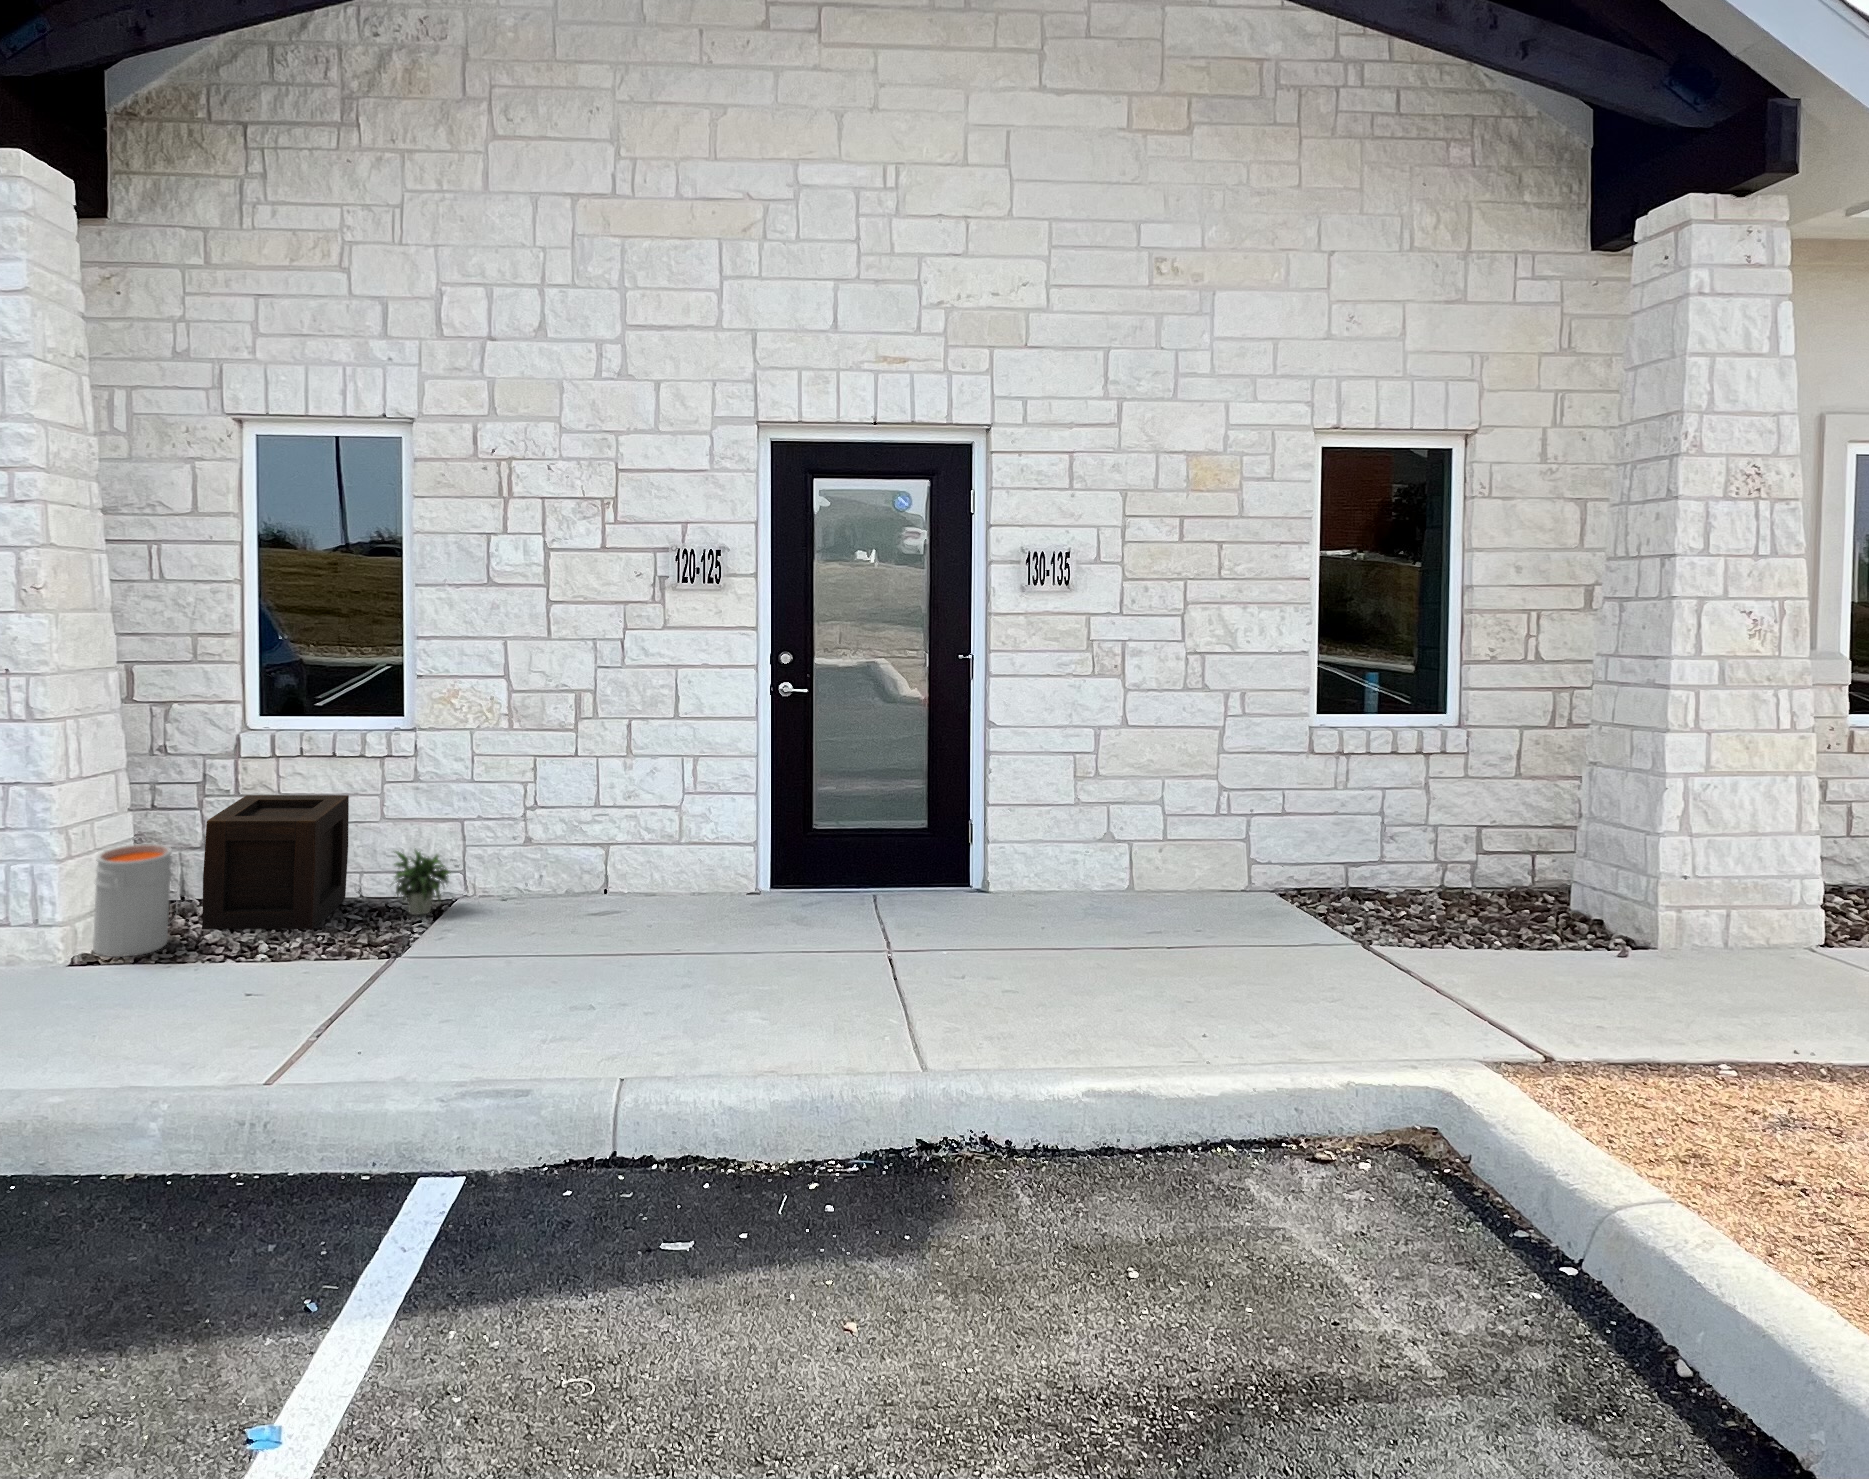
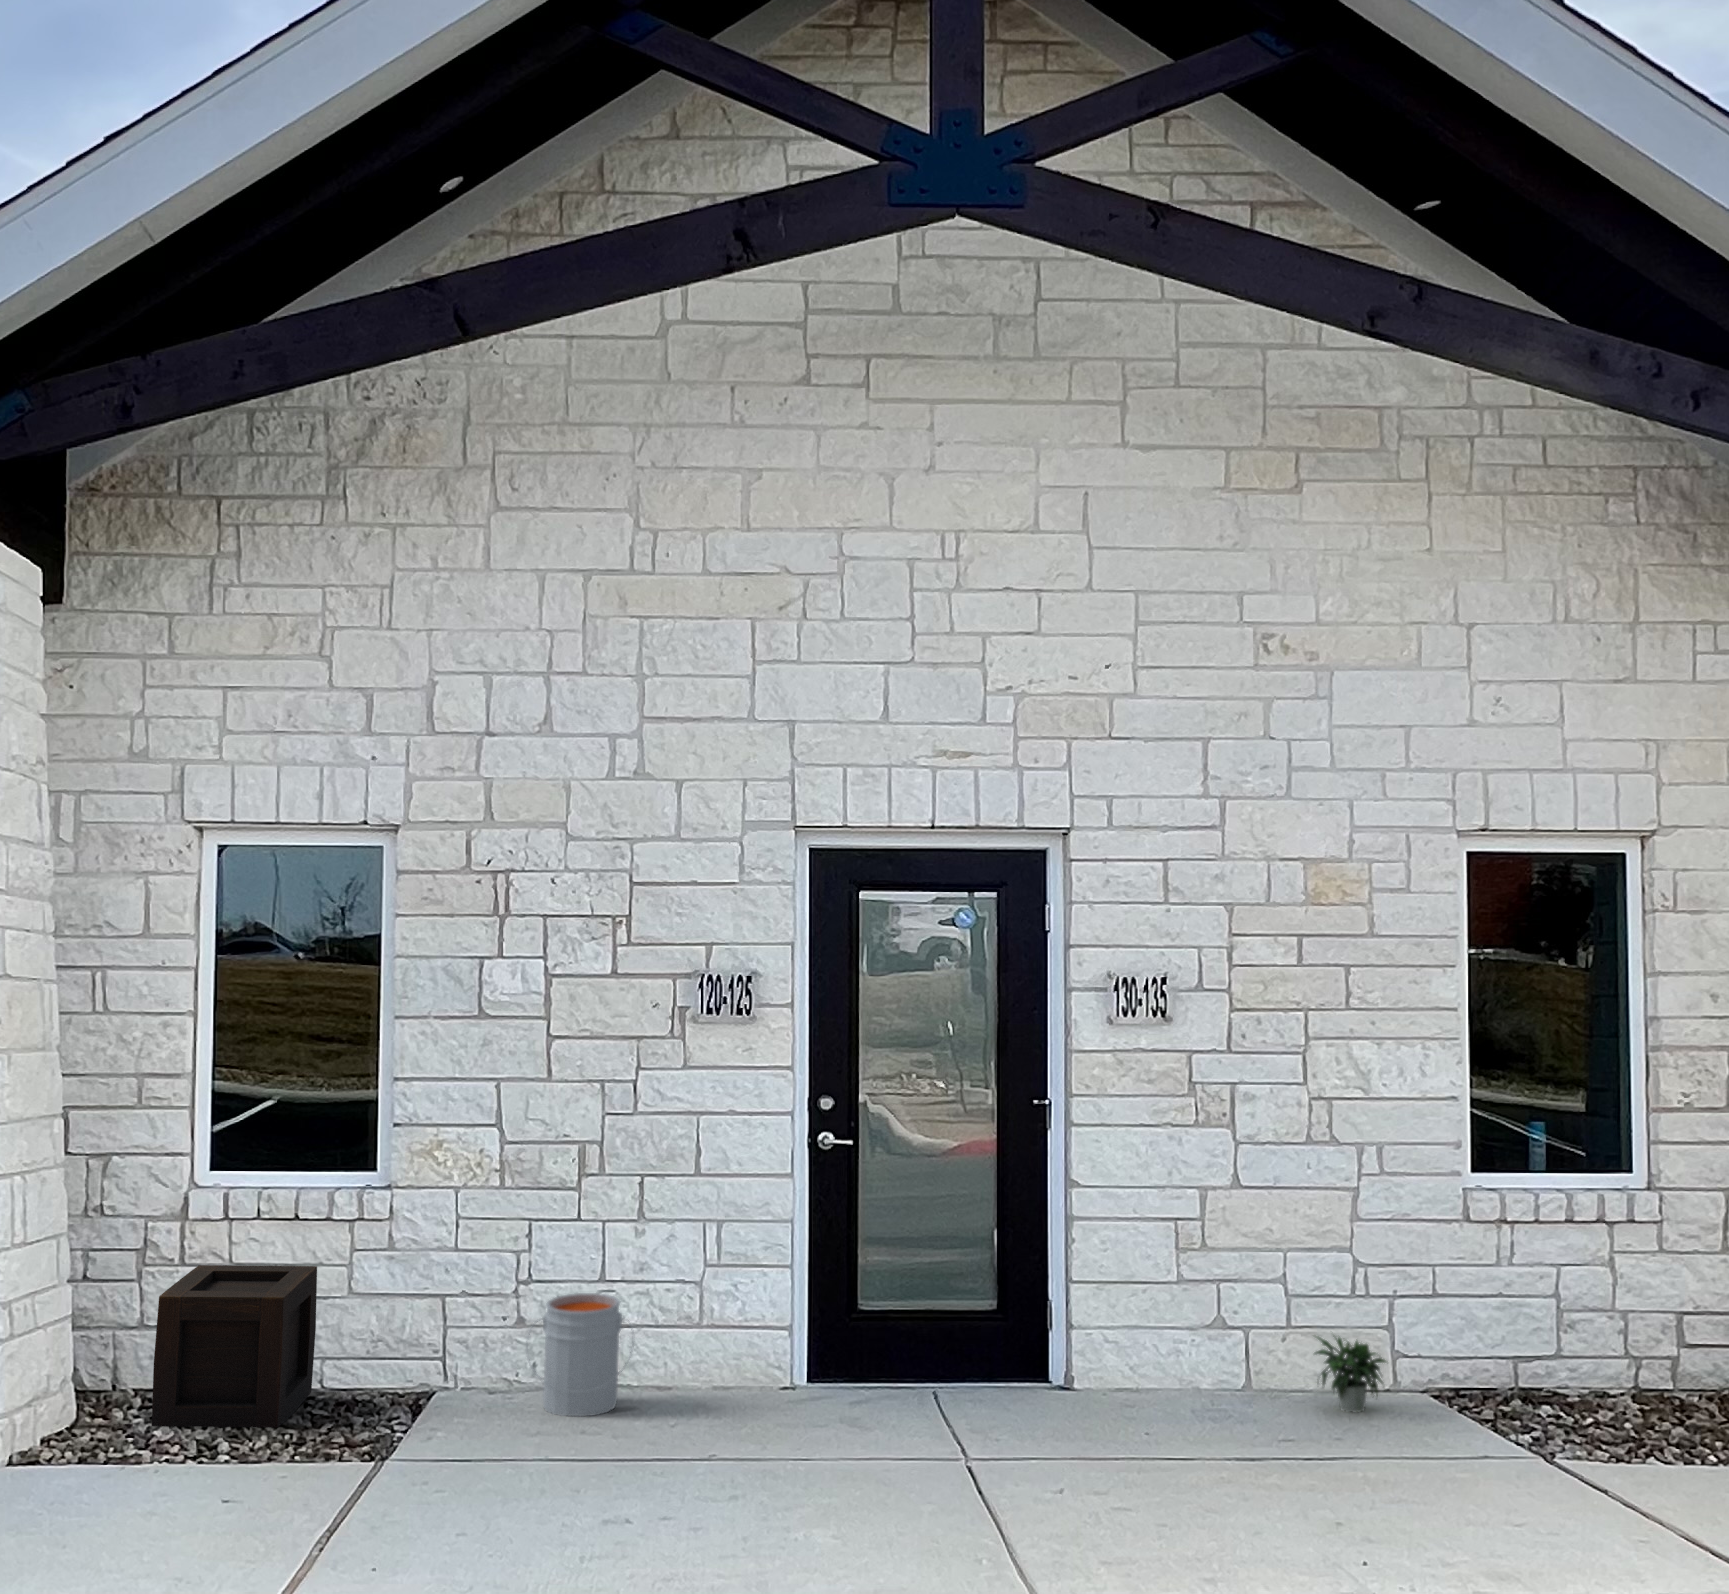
bucket: present [93,844,177,957] -> present [526,1293,632,1416]
potted plant: present [392,850,449,915] -> present [1314,1337,1386,1412]

